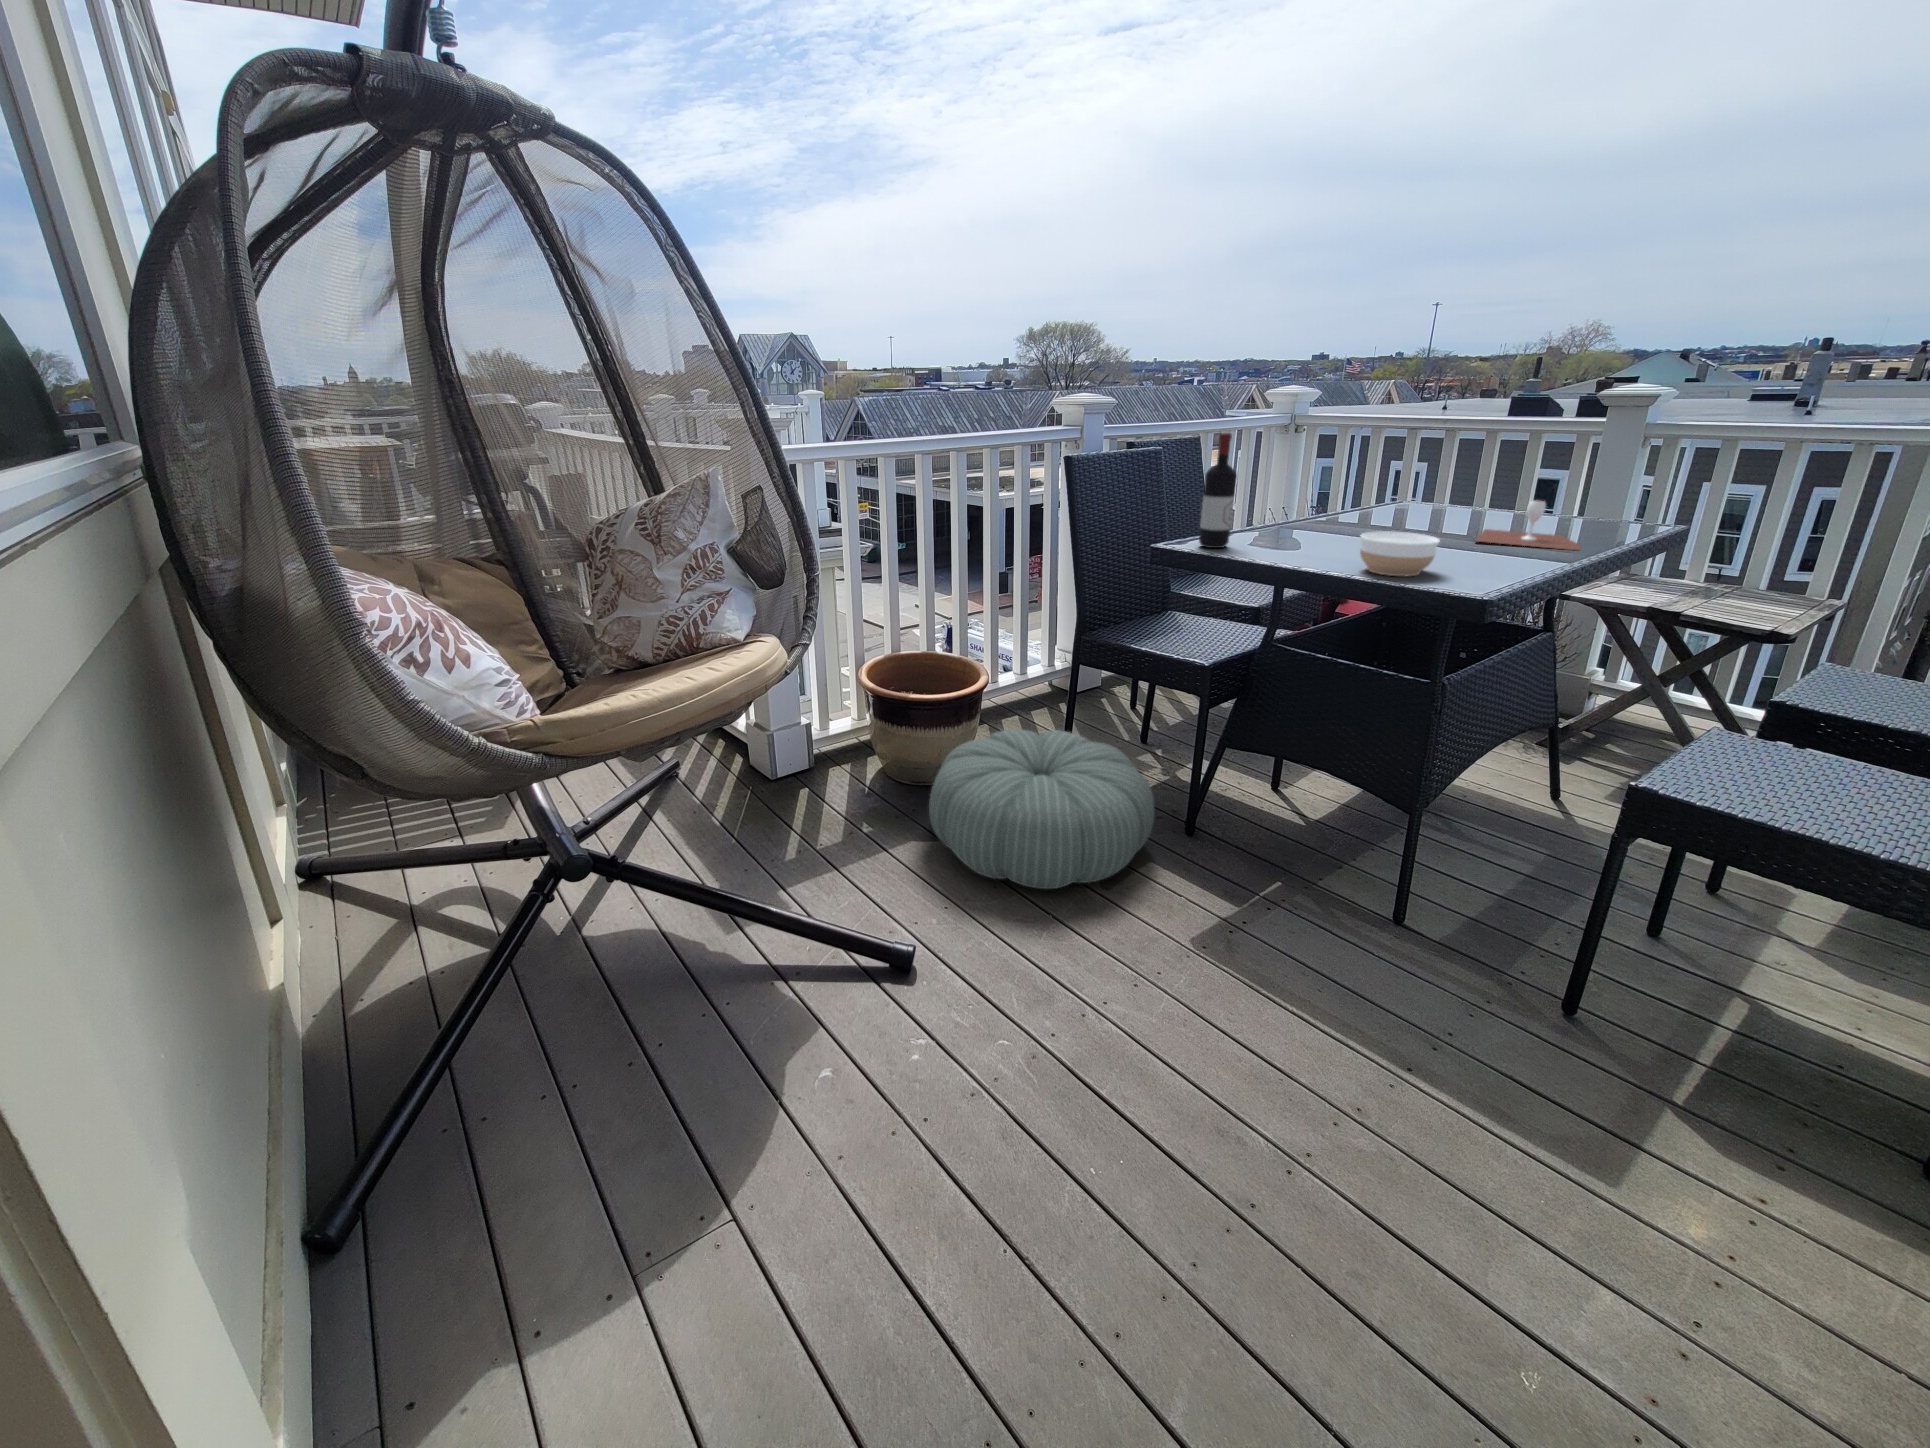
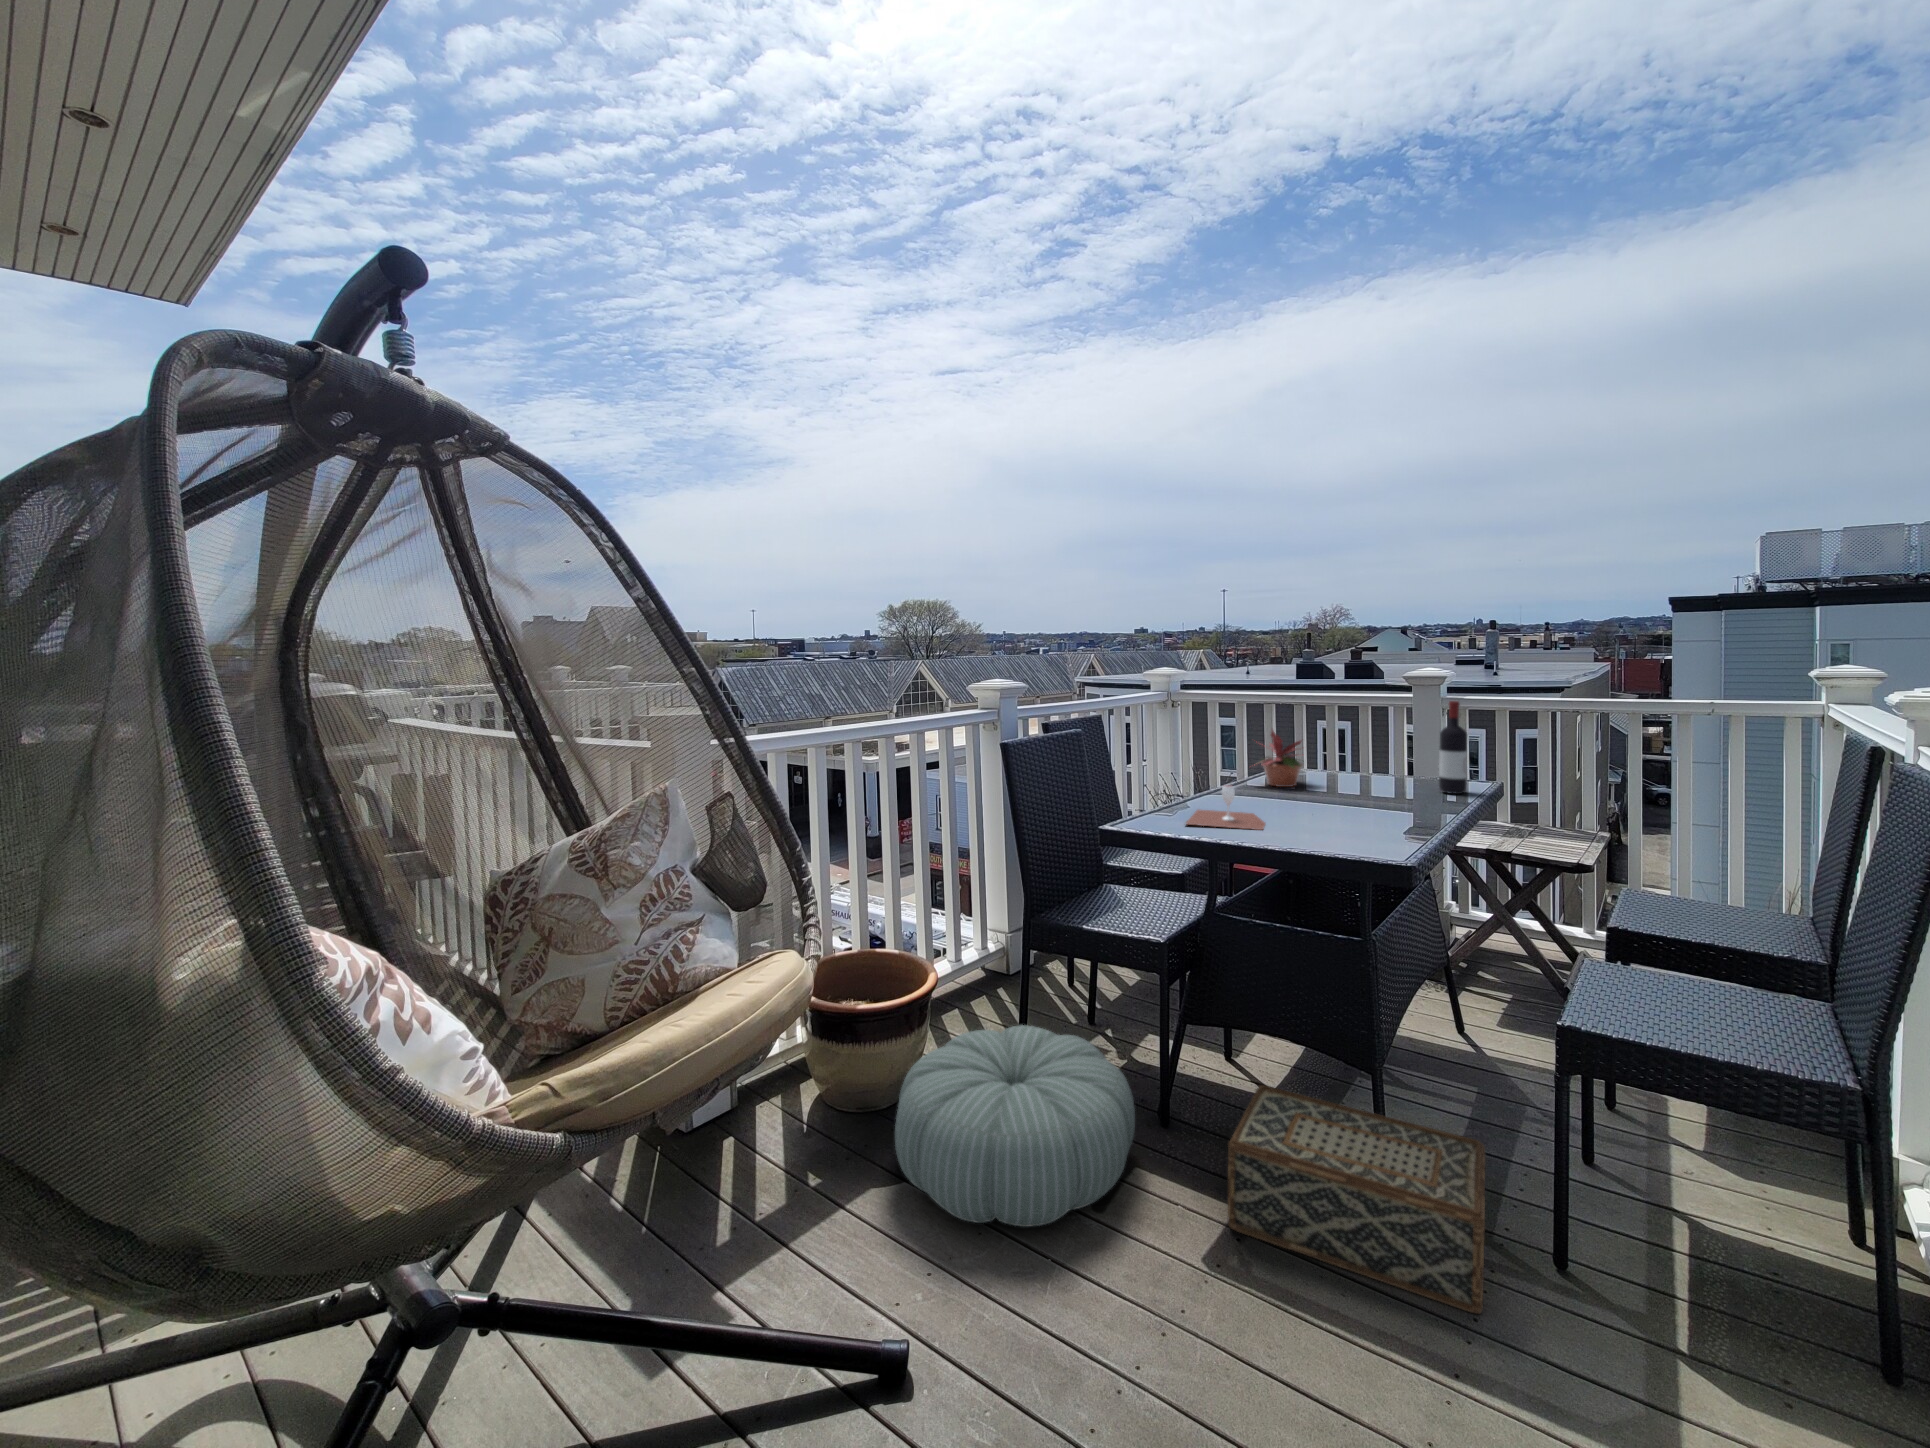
wine bottle: present [1199,433,1237,548] -> present [1439,701,1467,794]
potted plant: none [1358,448,1451,519] -> present [1260,731,1303,787]
wine glass: present [1476,500,1580,550] -> present [1186,785,1265,830]
bowl: present [1360,531,1440,576] -> none [1279,806,1344,847]
woven basket: none [1224,808,1521,1030] -> present [1228,1085,1485,1314]

